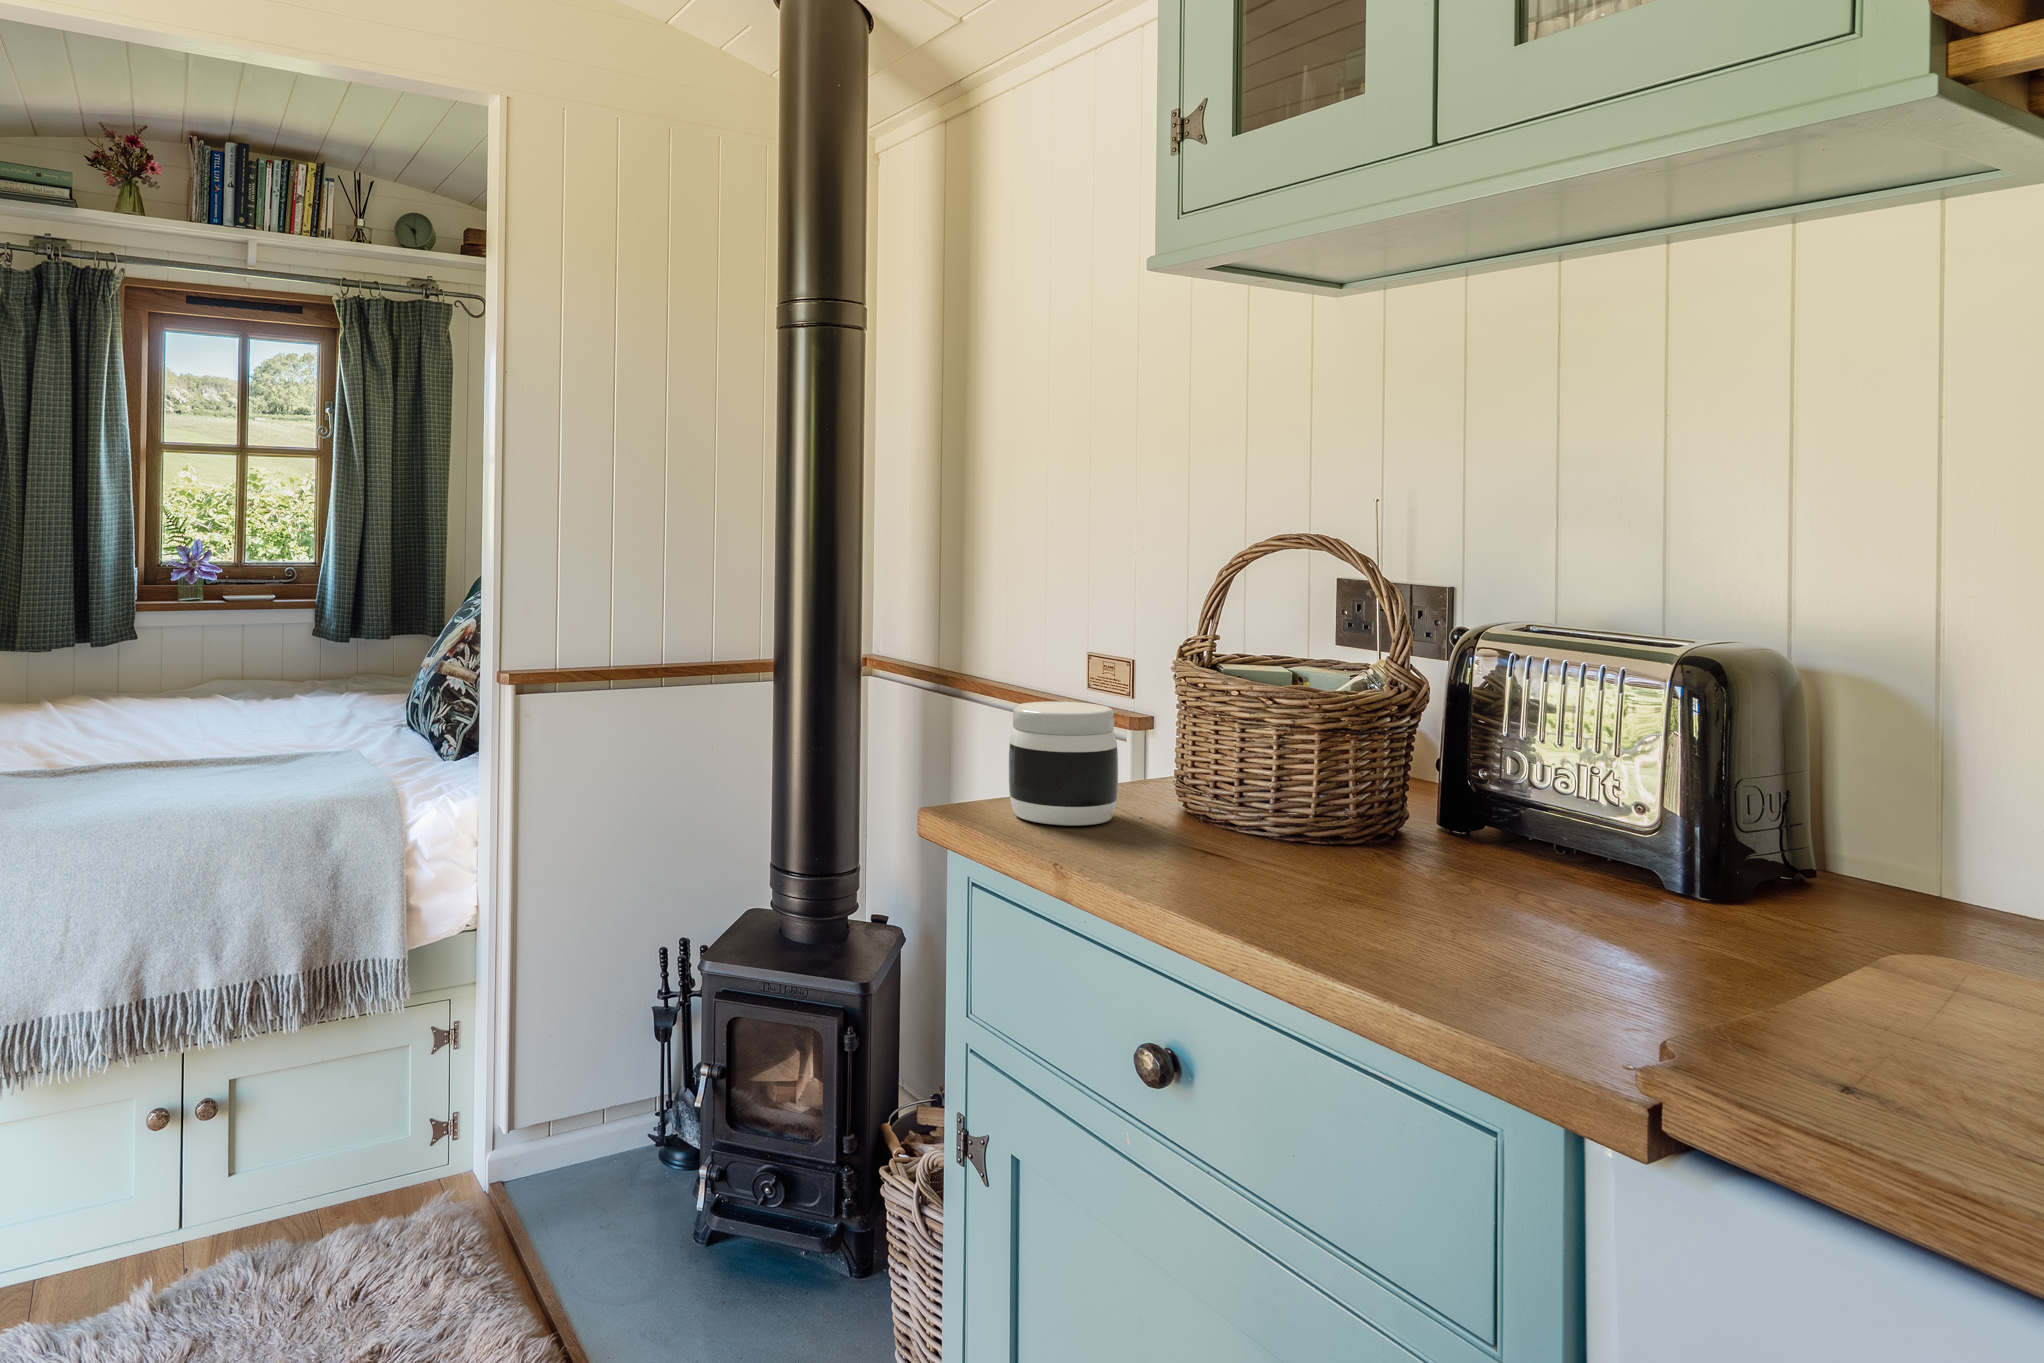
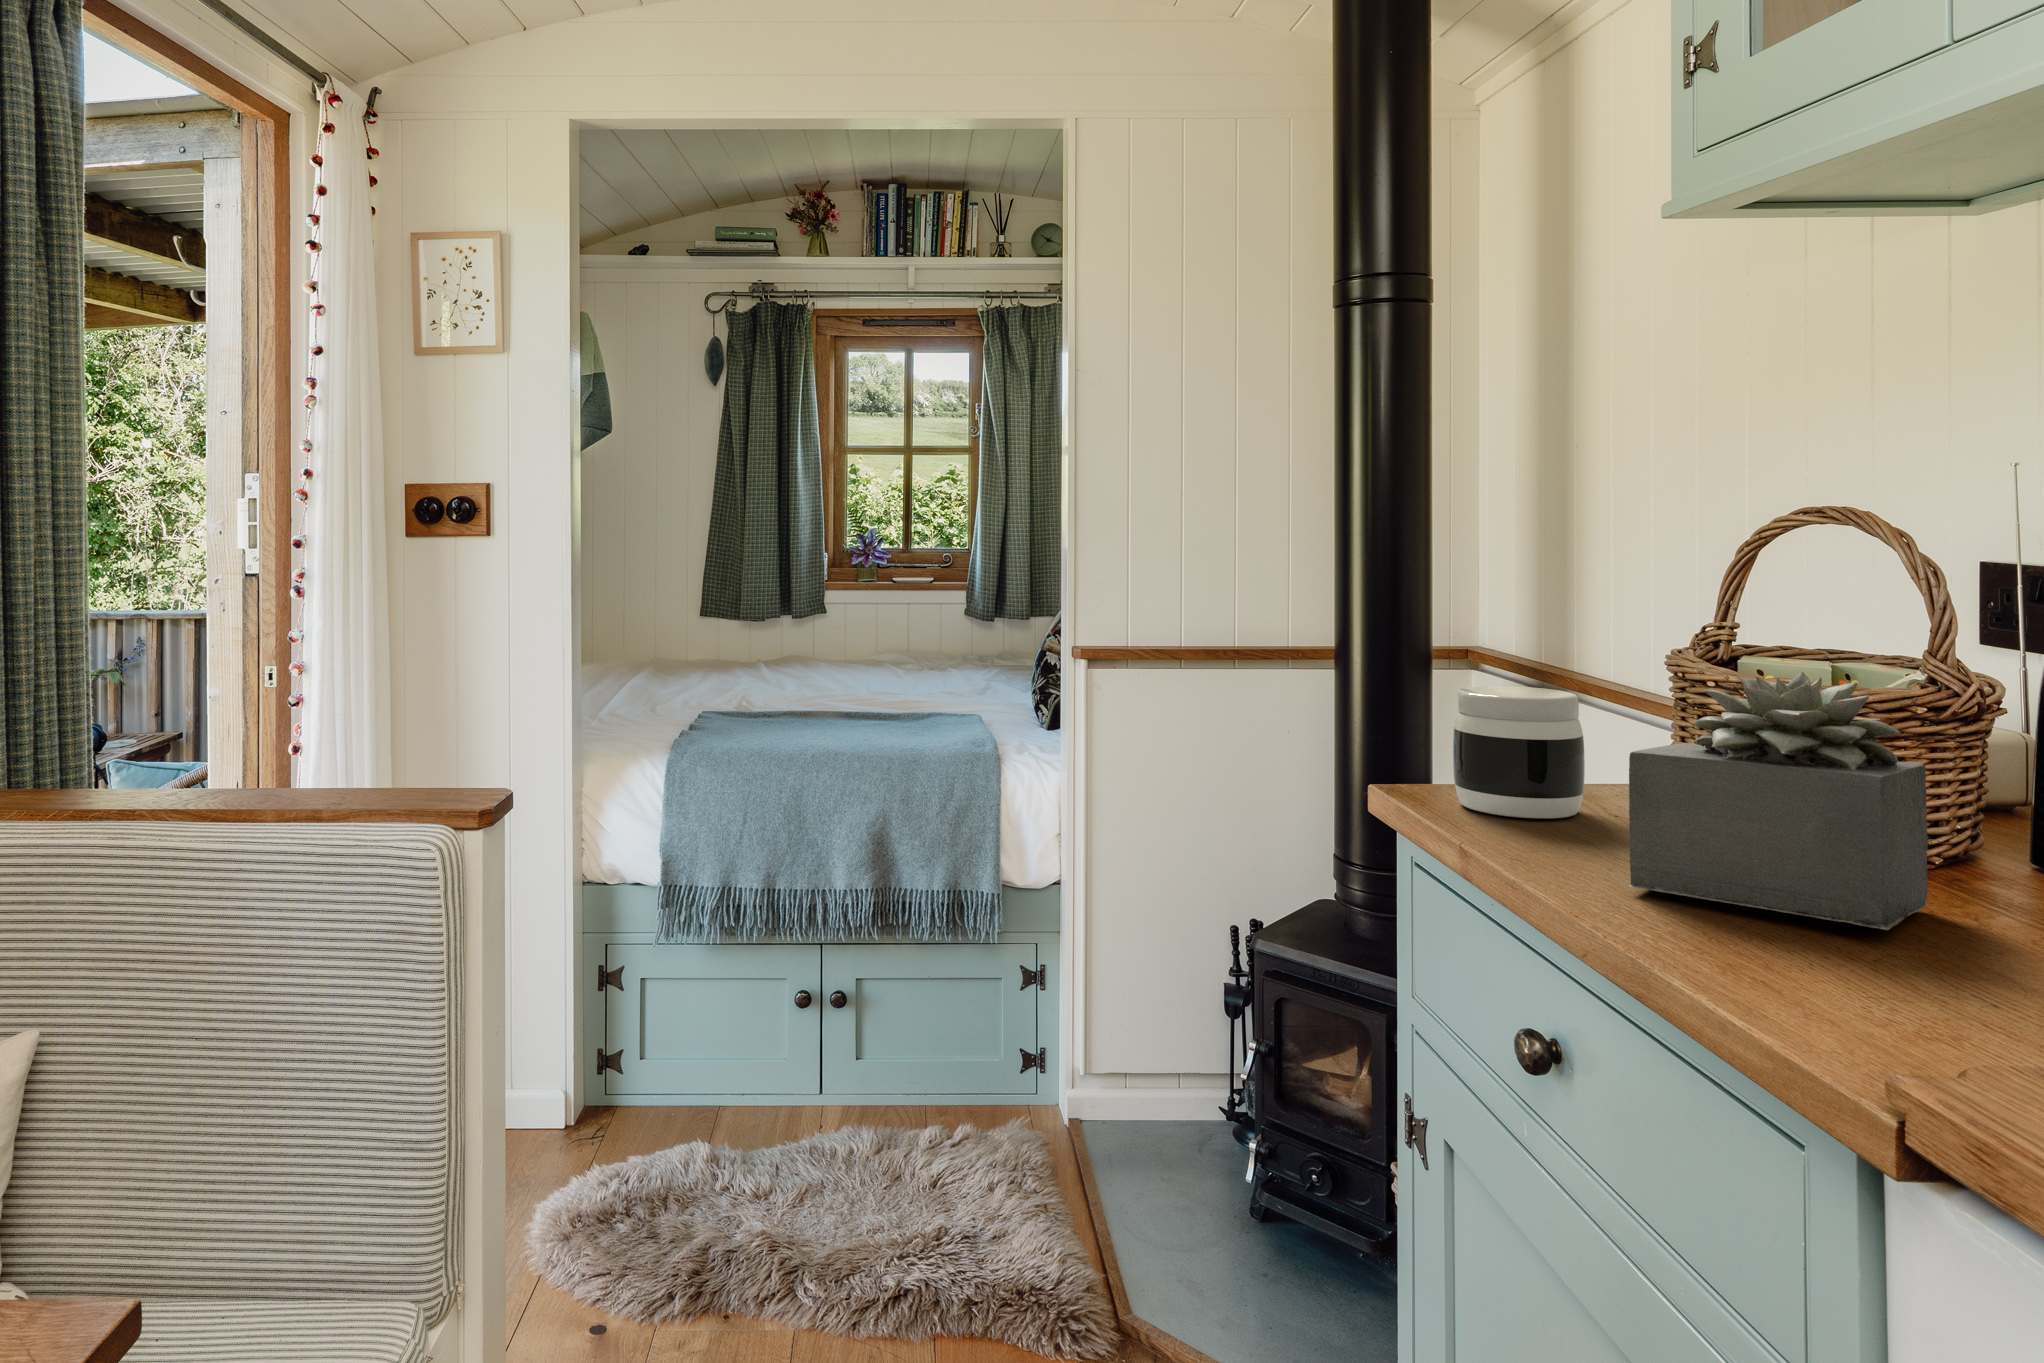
succulent plant: none [1235,683,1441,901] -> present [1629,671,1928,930]

